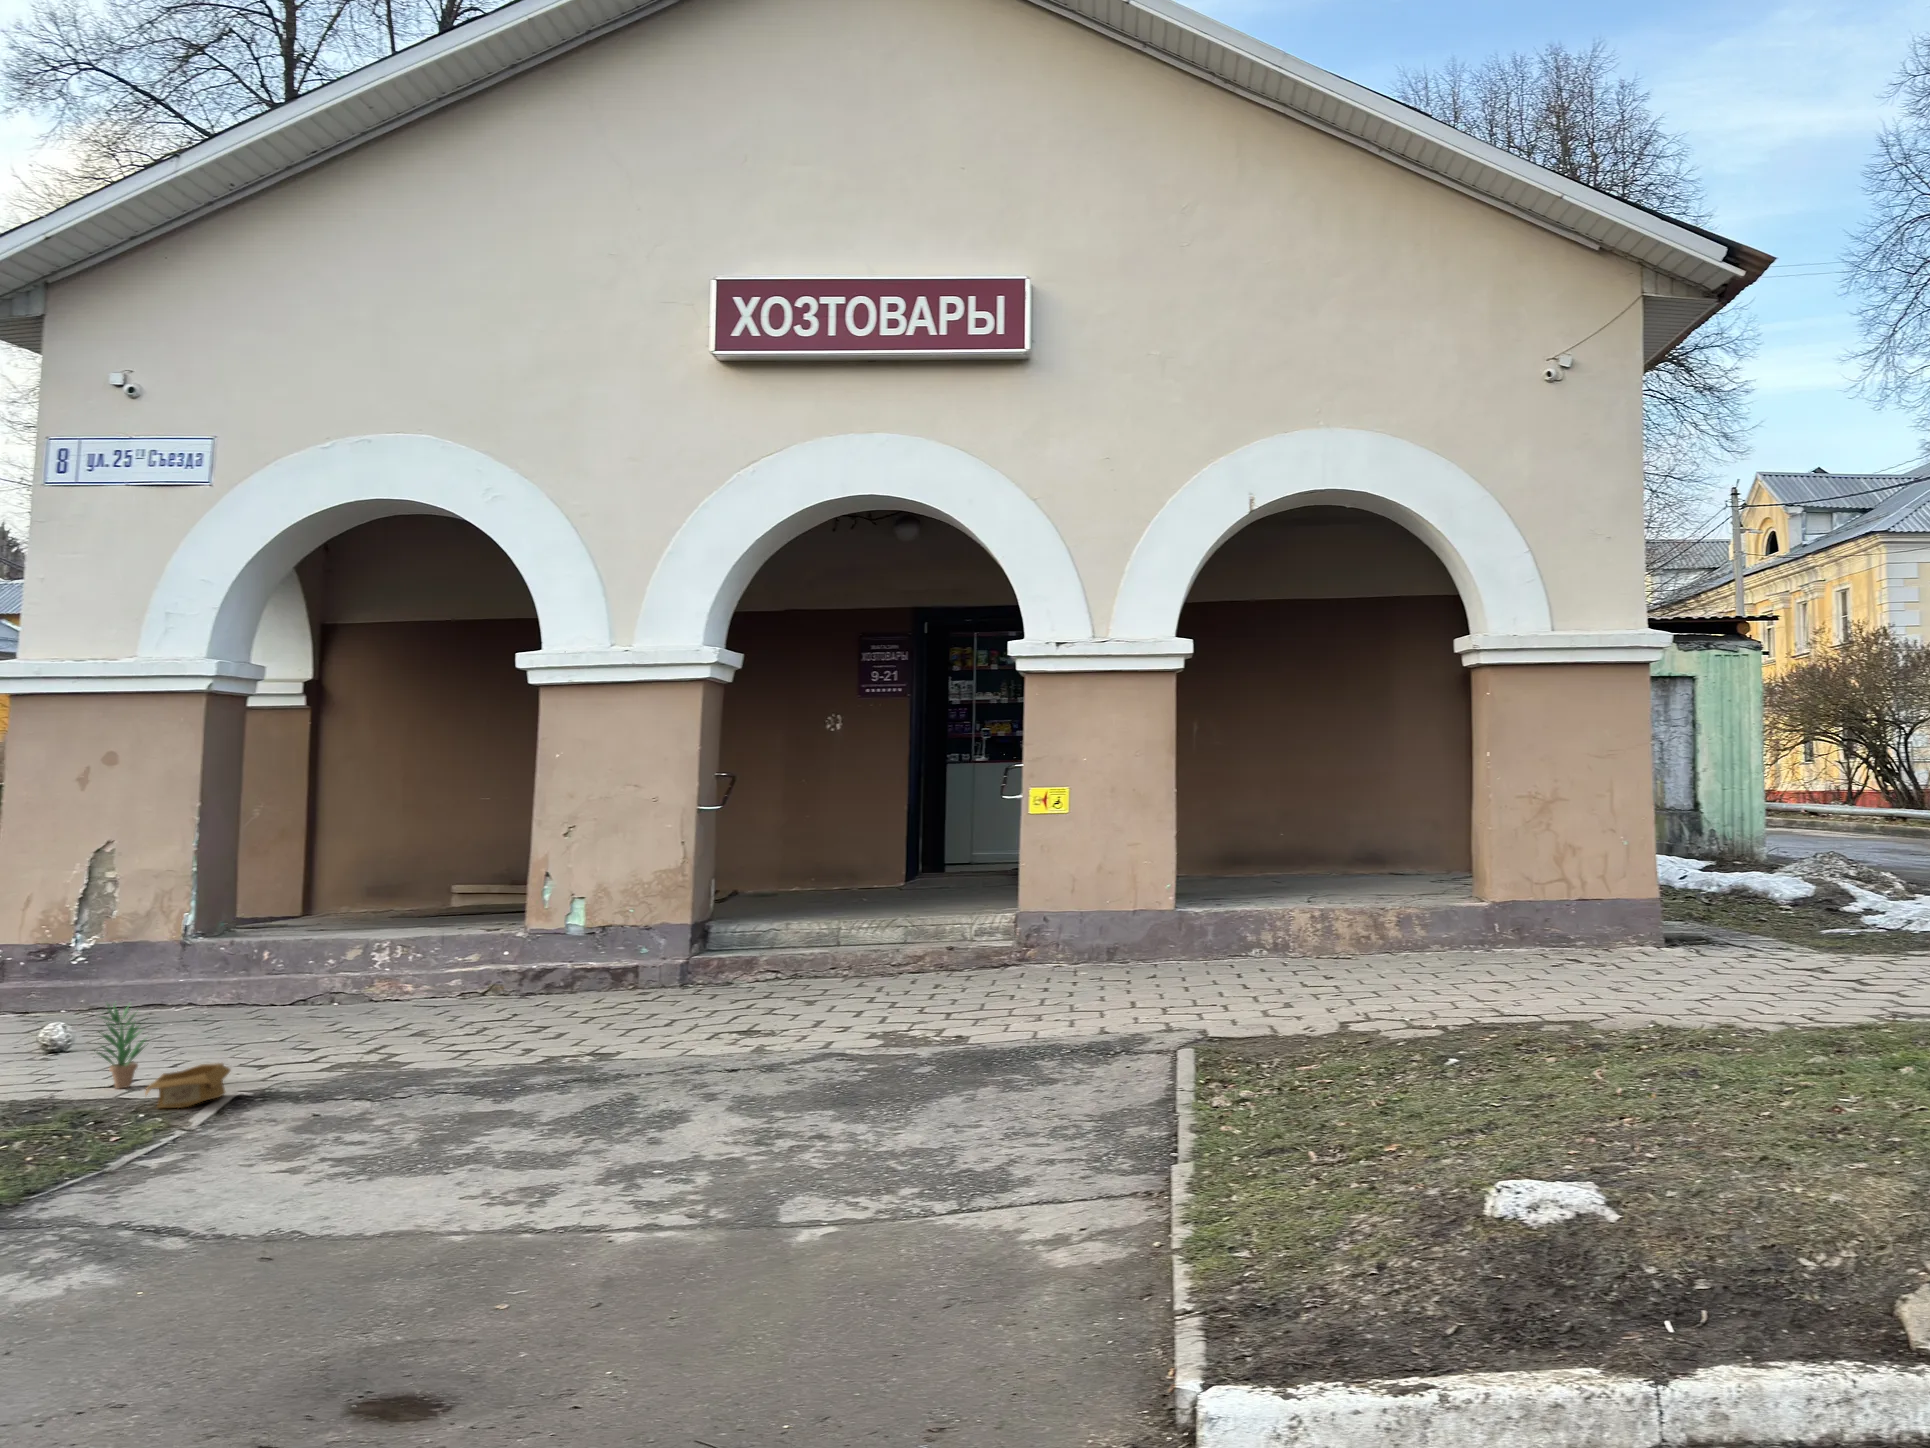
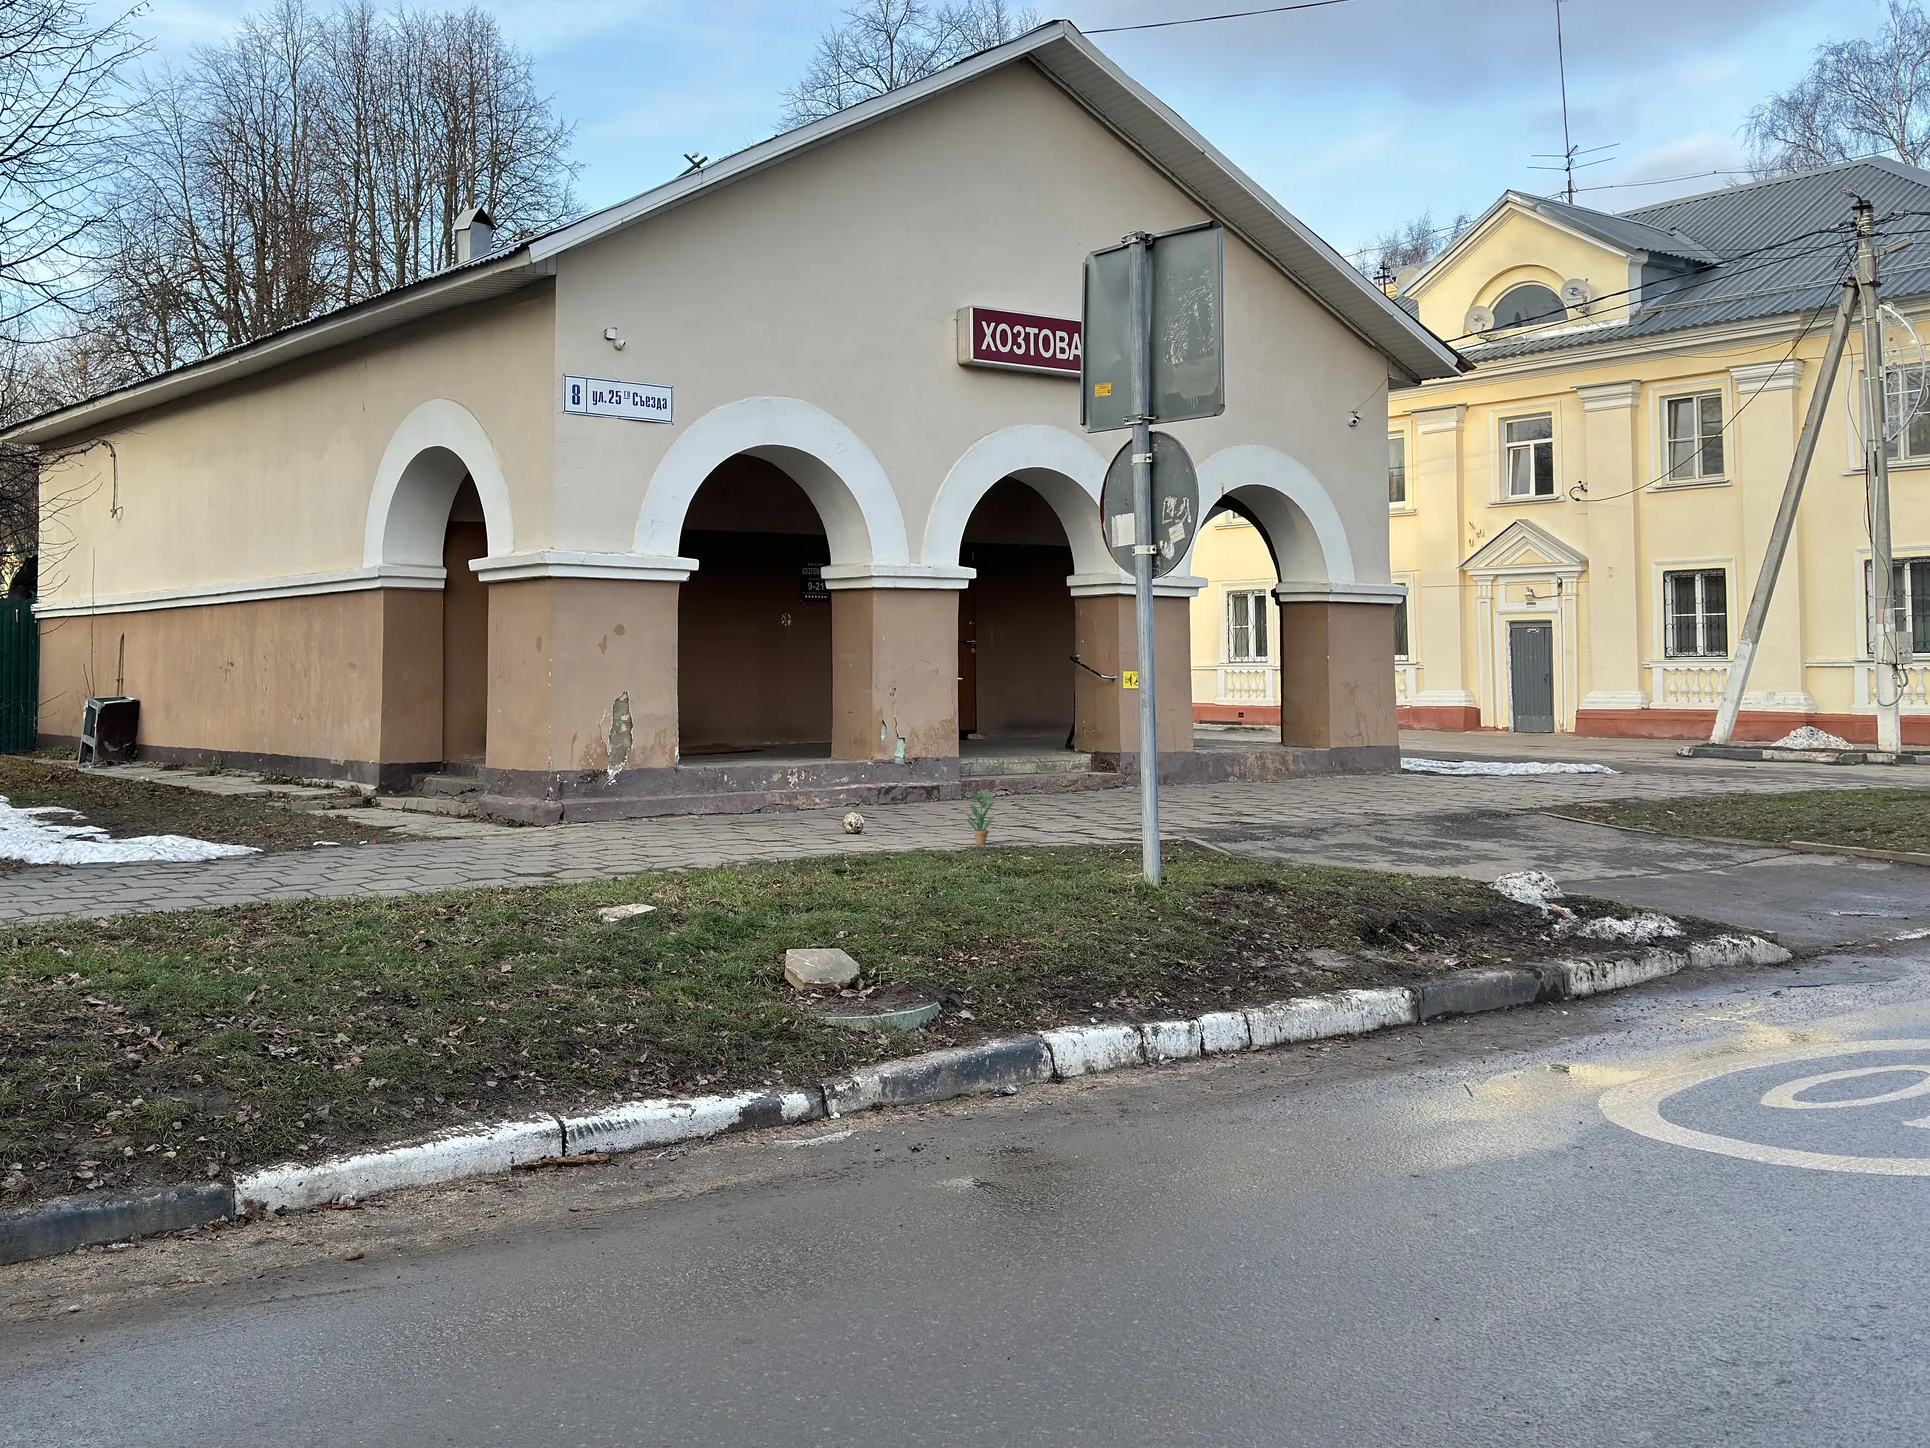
cardboard box: present [145,1063,230,1108] -> none [1043,824,1100,848]

